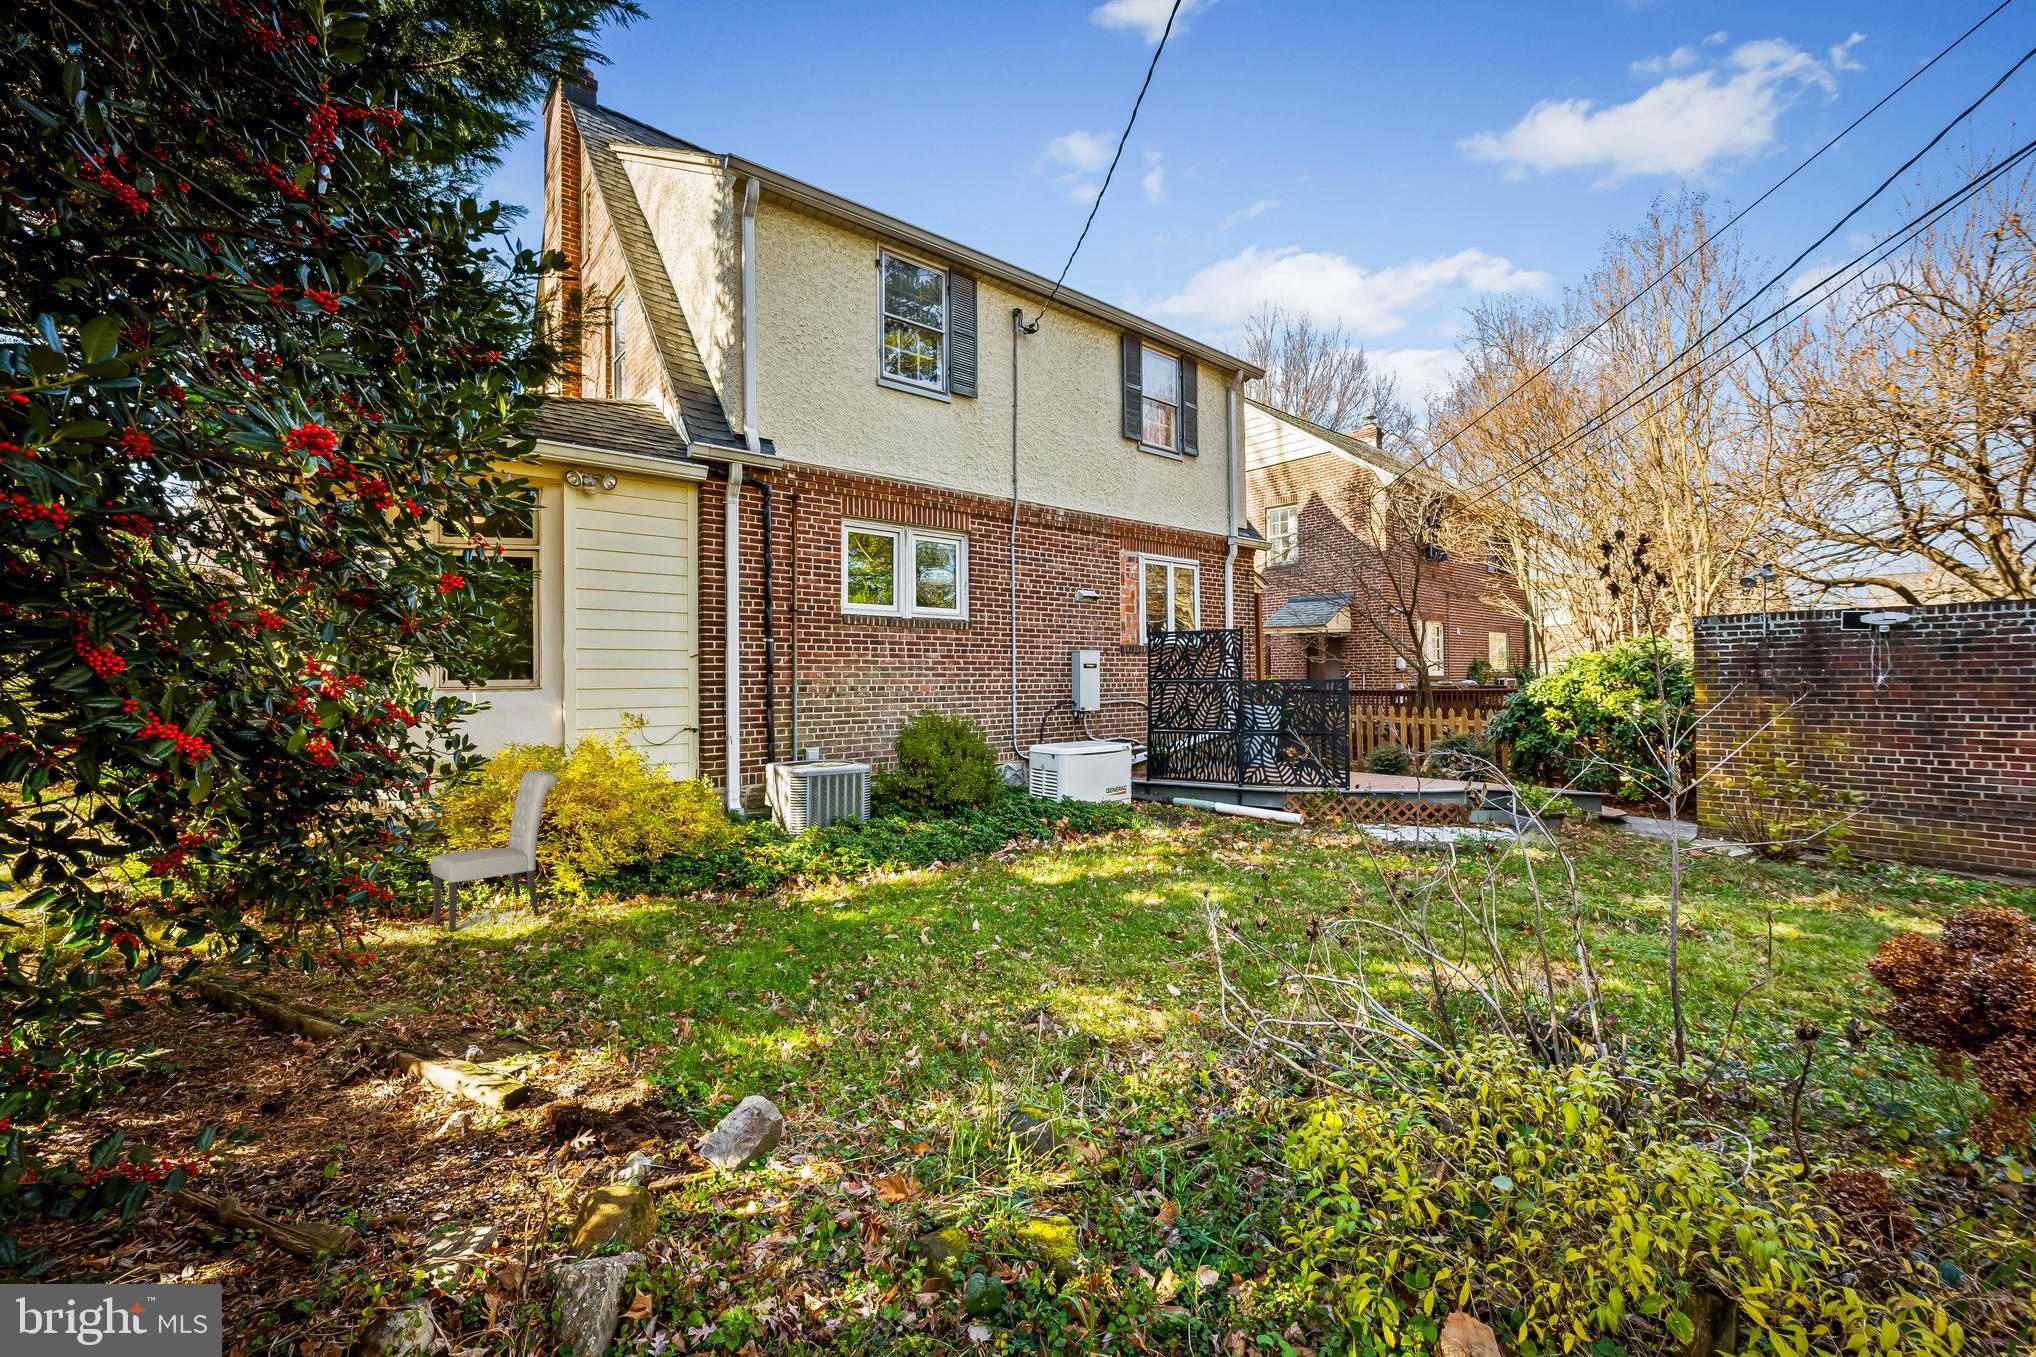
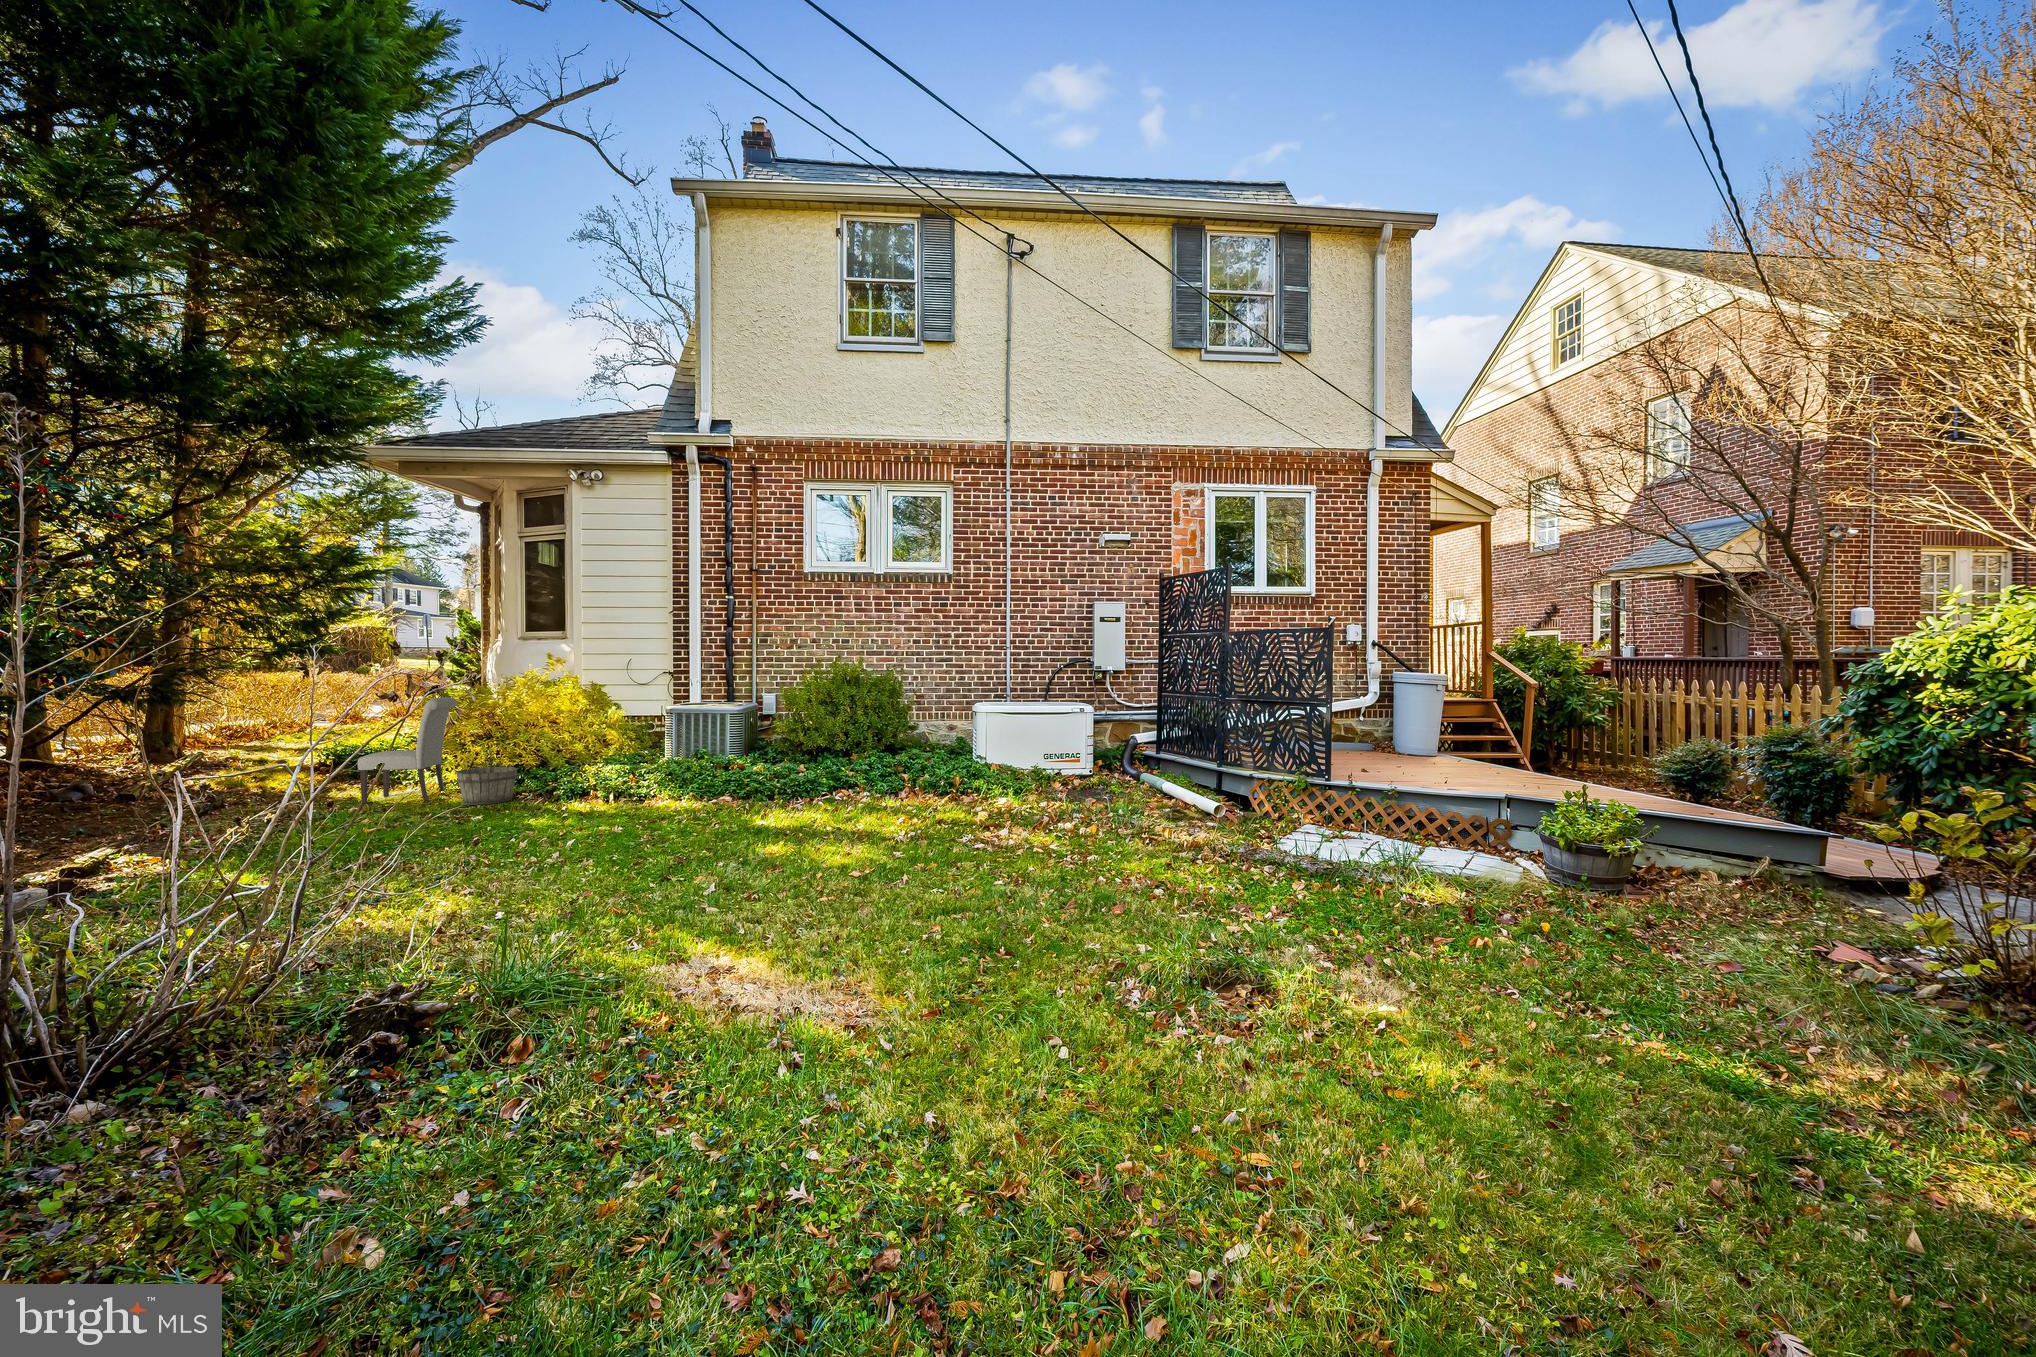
wooden bucket: none [588,845,661,908] -> present [456,758,518,805]

